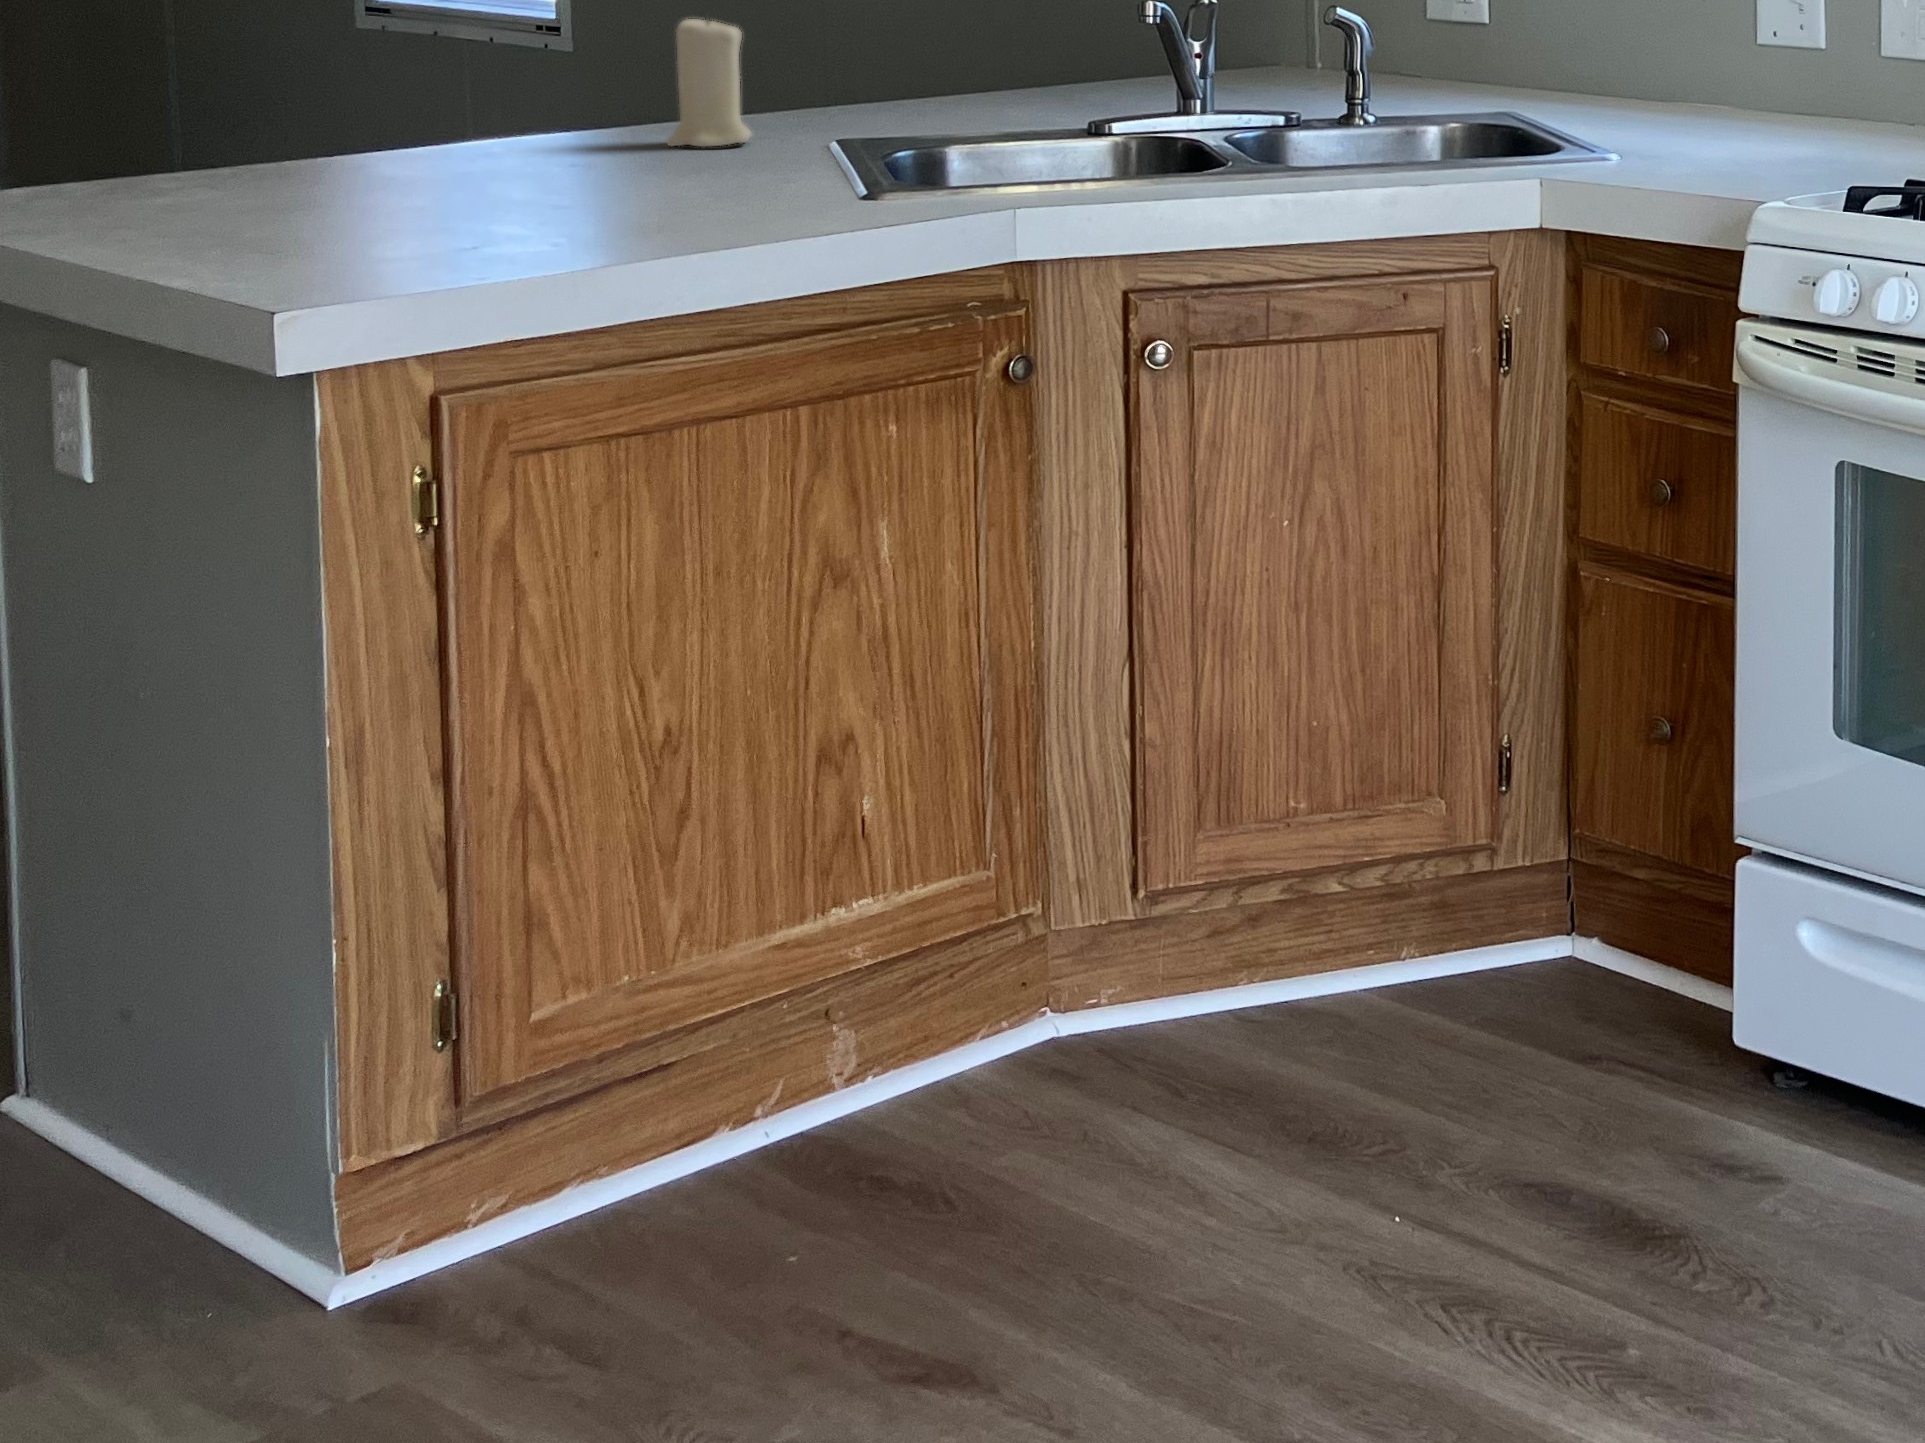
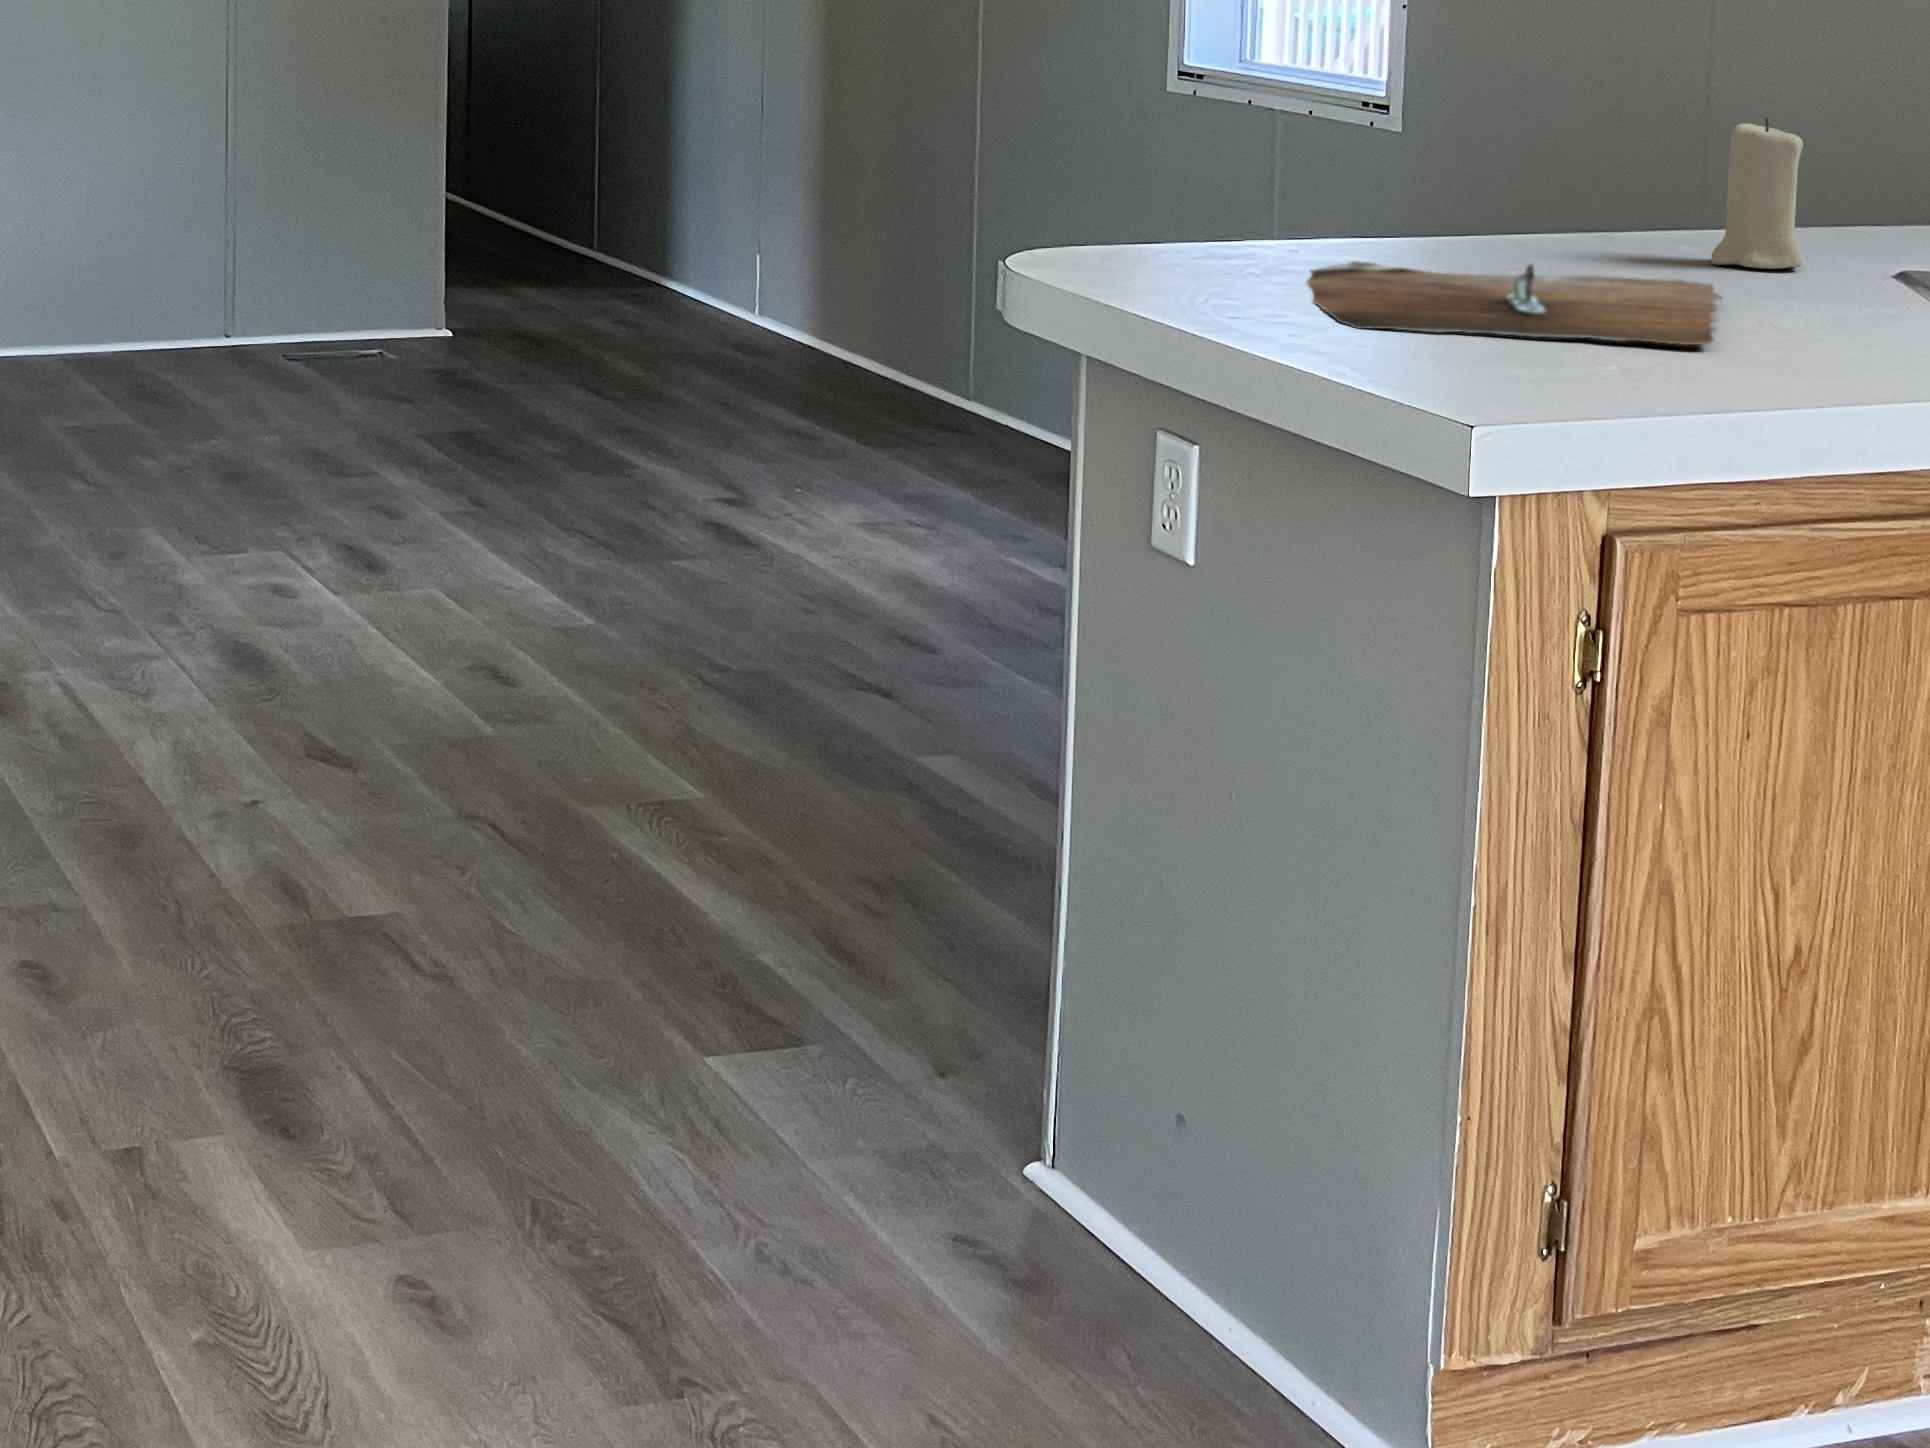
cutting board: none [205,161,634,236] -> present [1307,261,1721,345]

